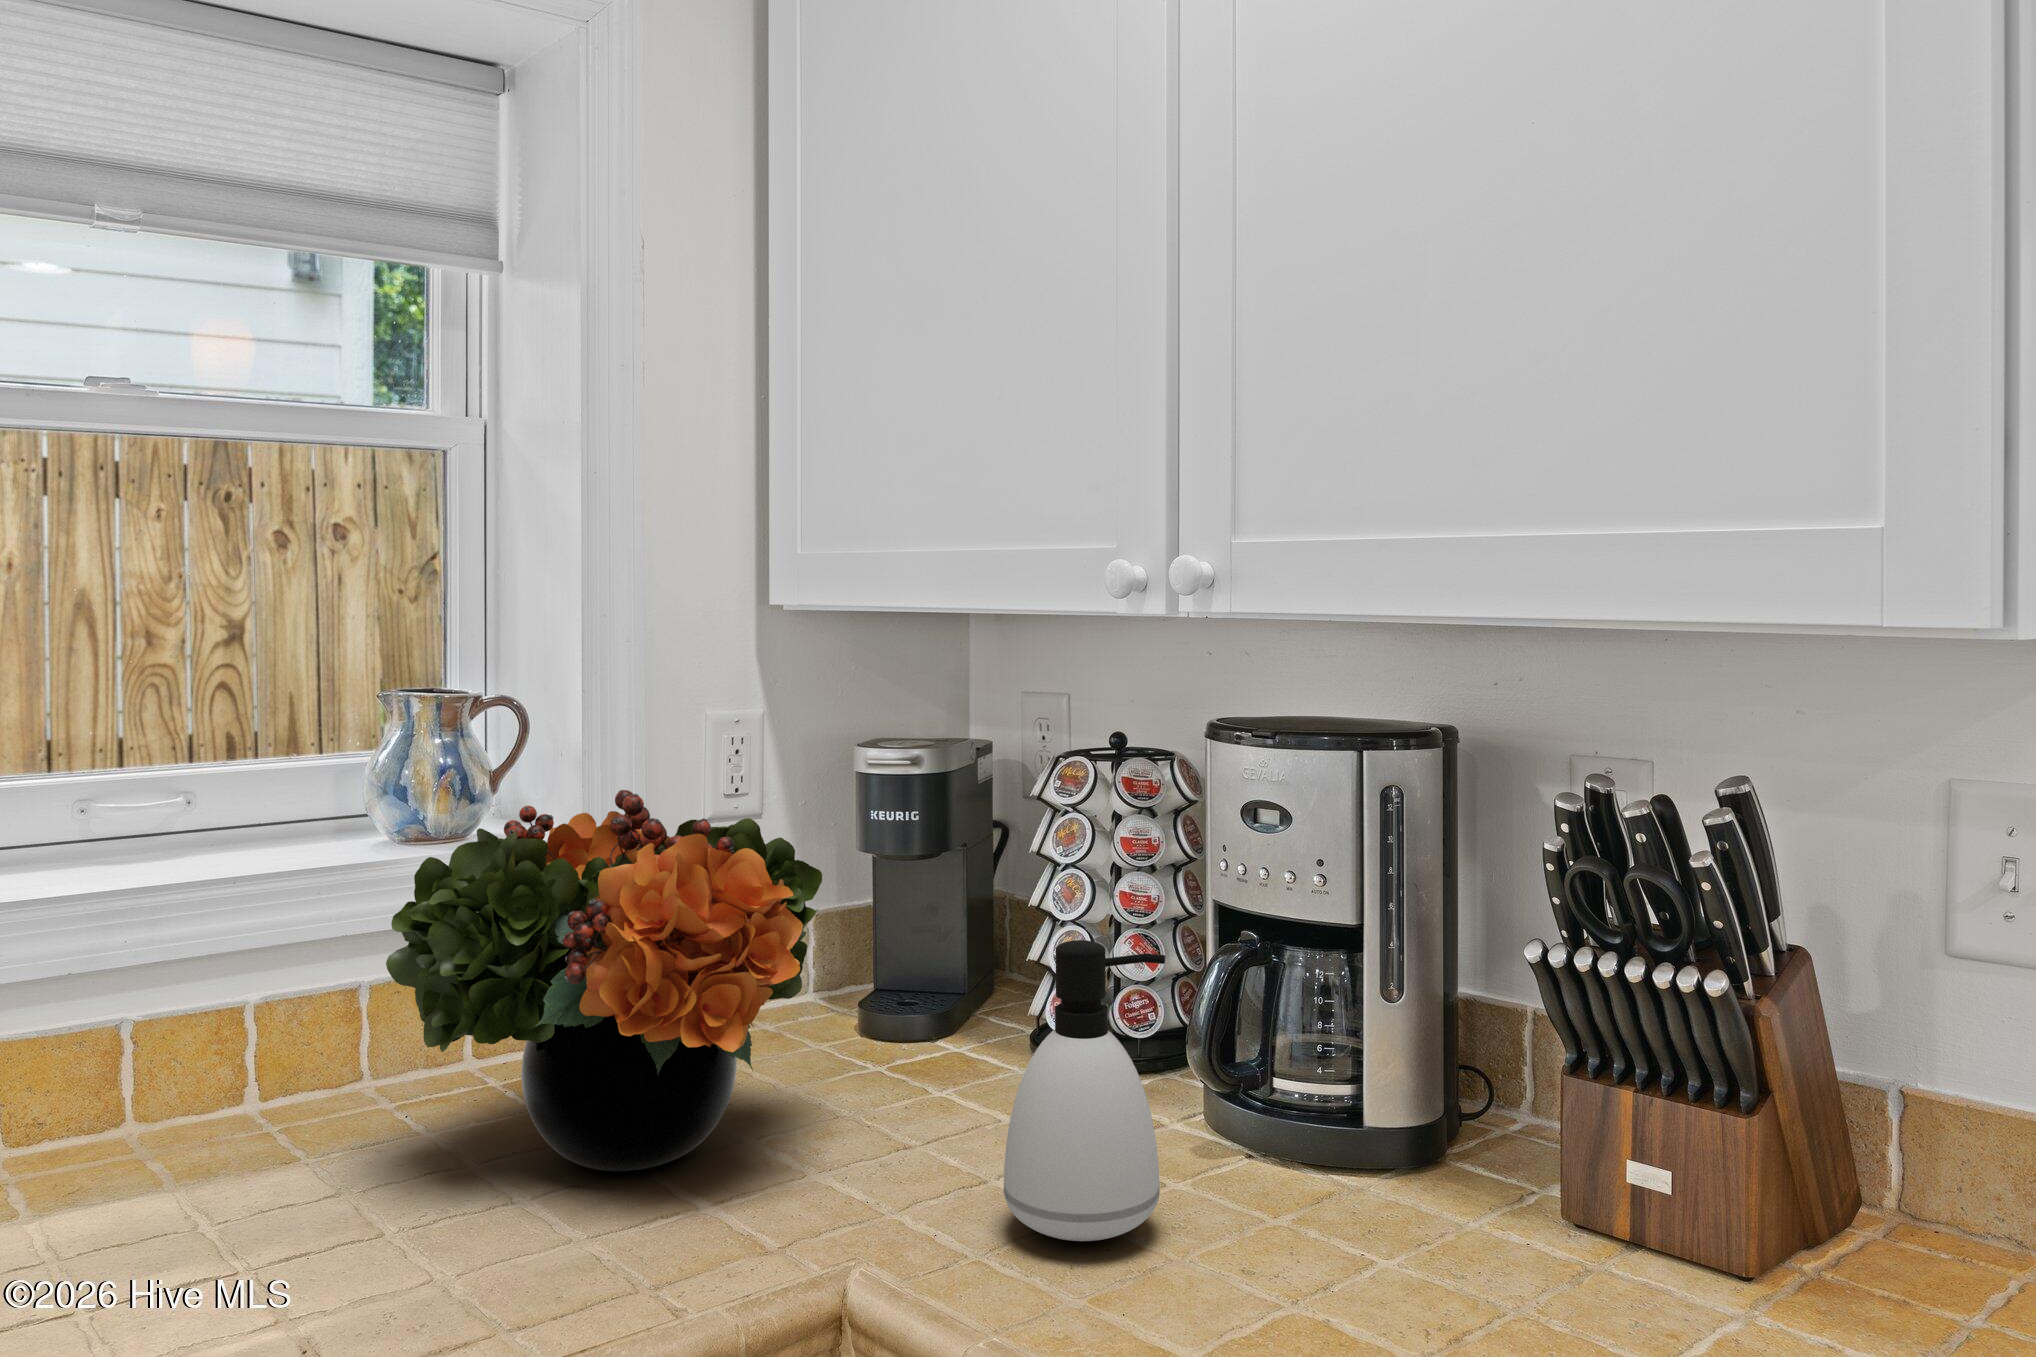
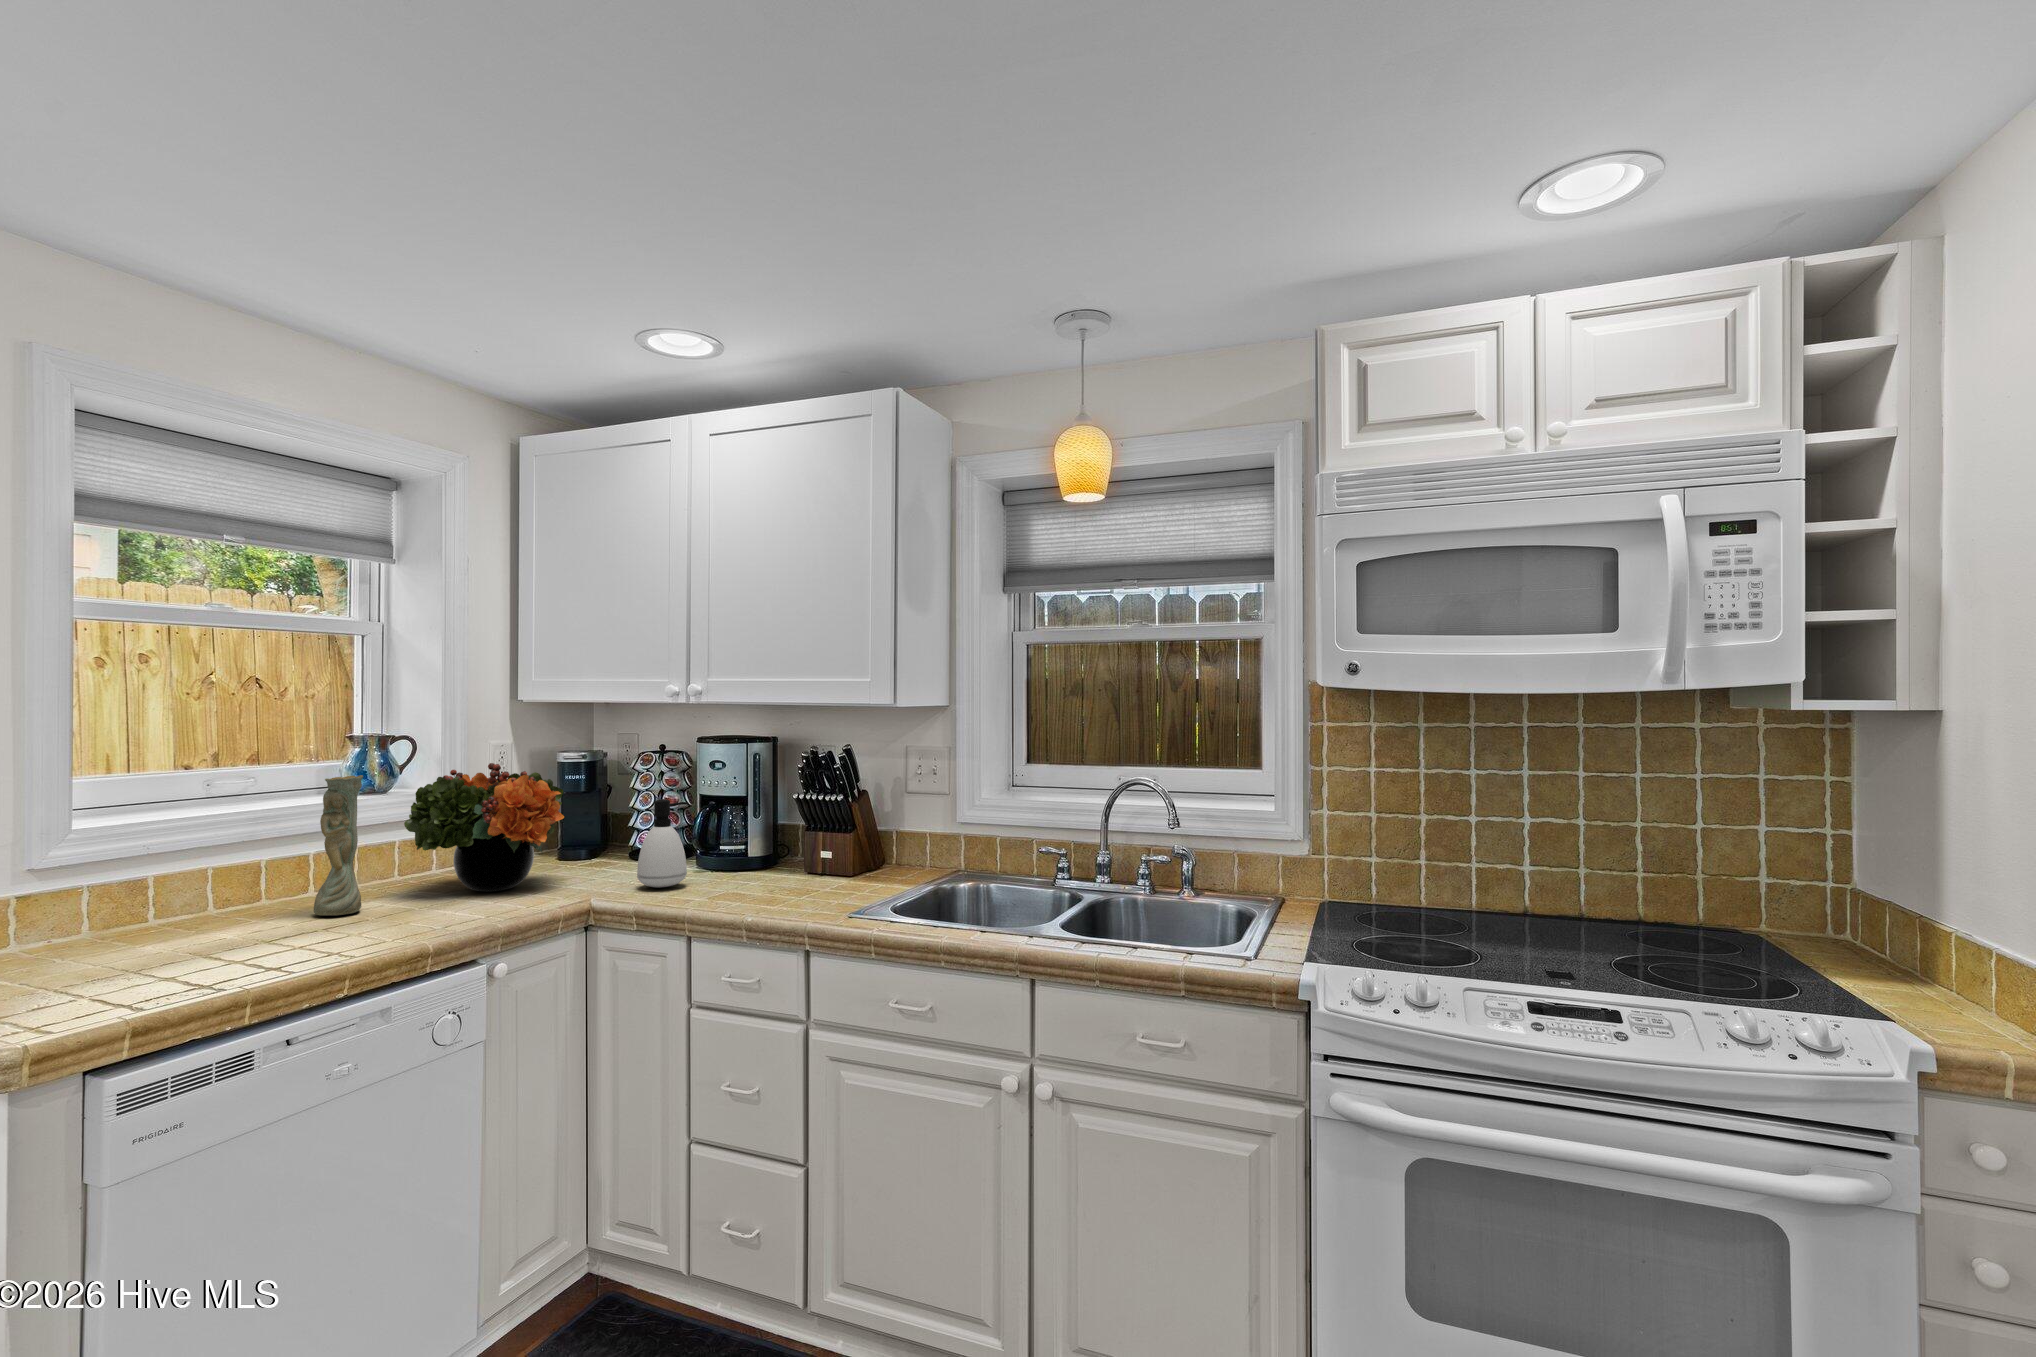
vase: none [101,827,239,1253] -> present [314,775,363,916]

